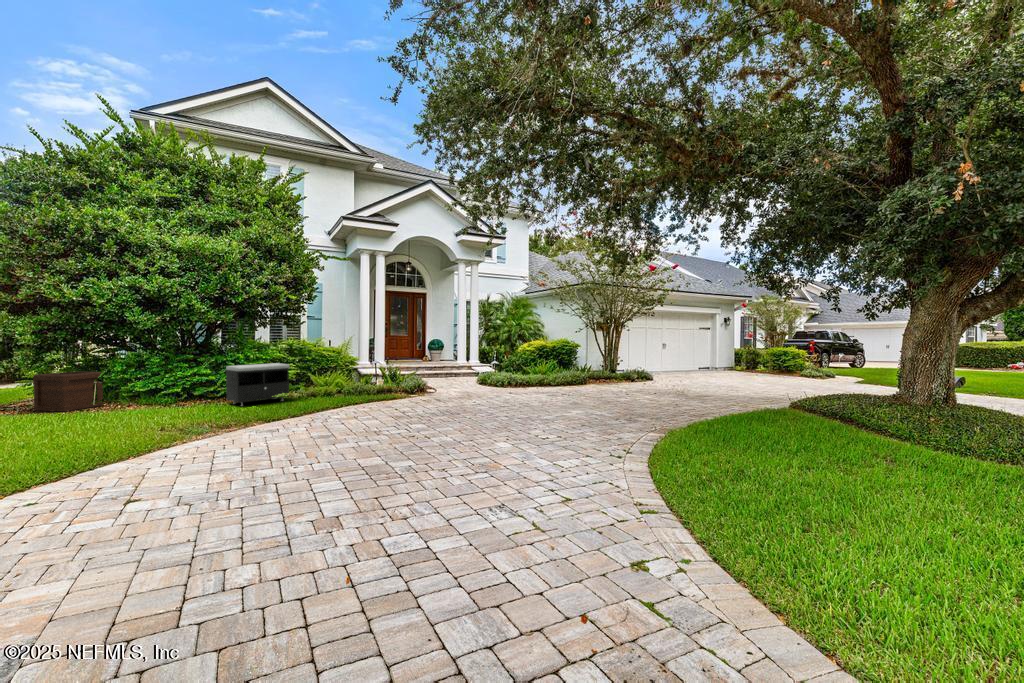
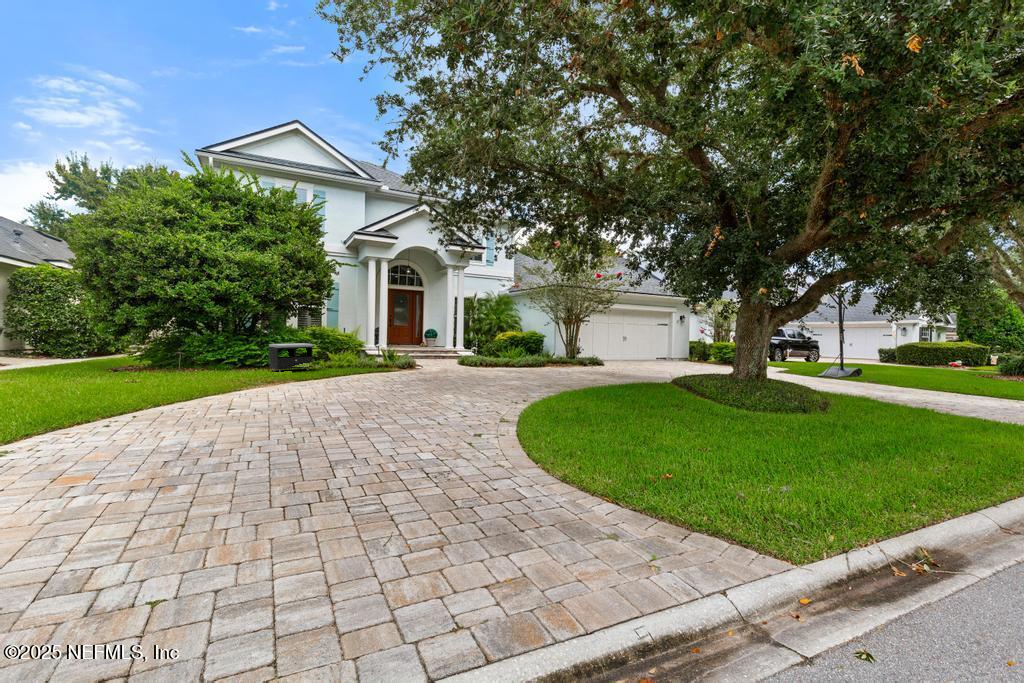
wooden crate: present [33,372,103,412] -> none [142,346,186,372]

